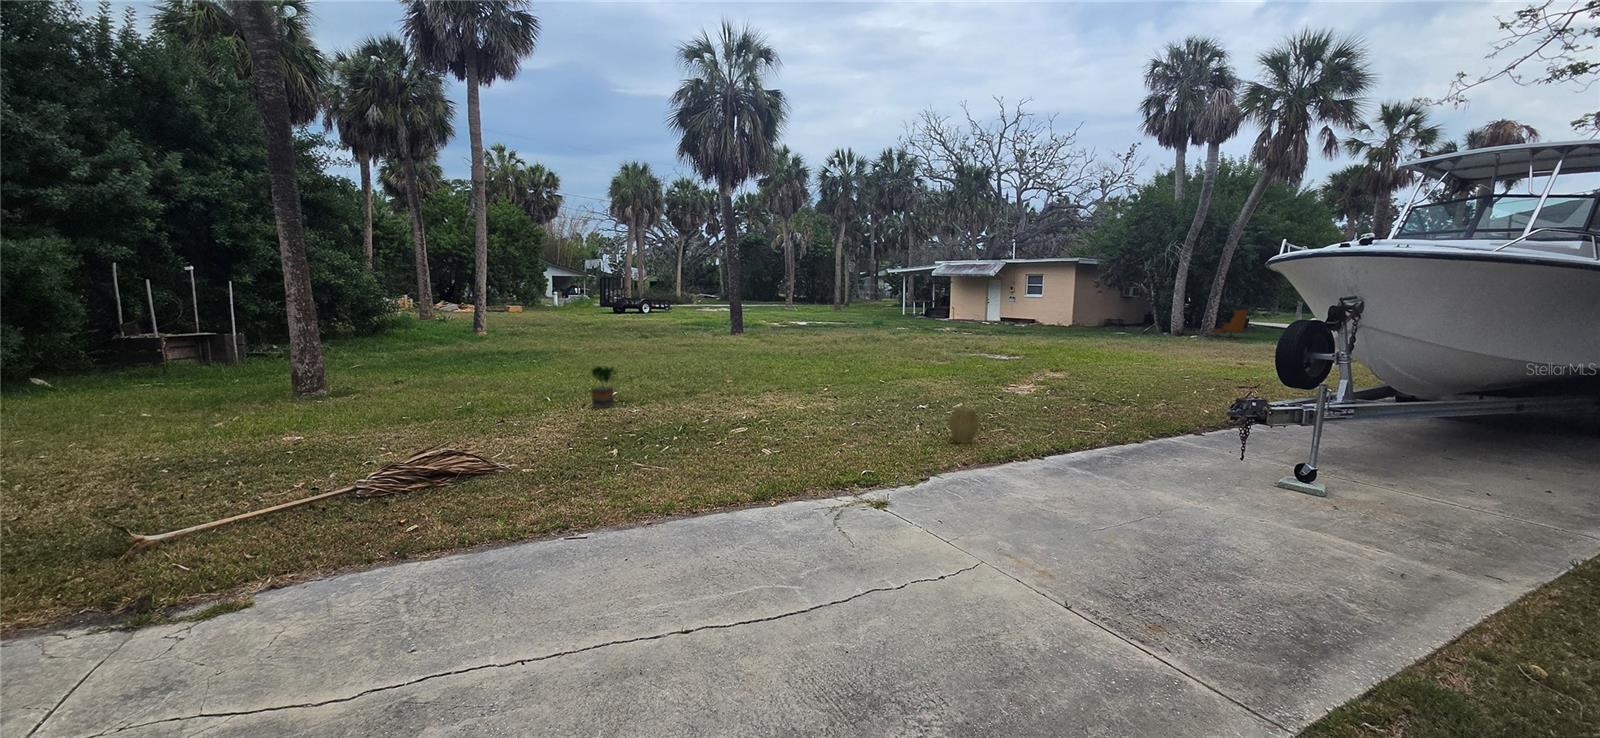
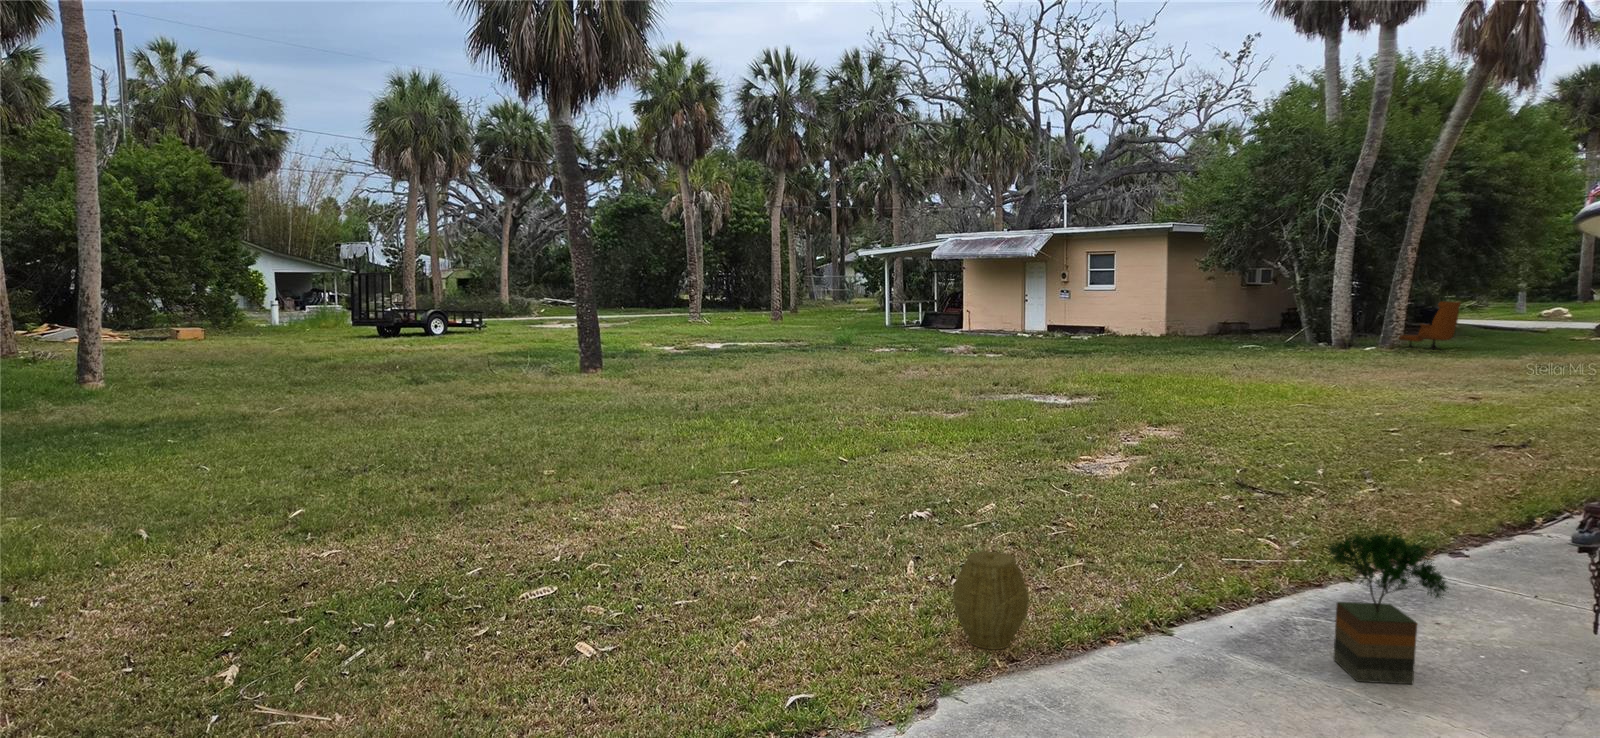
potted tree: present [592,366,616,408] -> present [1328,534,1448,684]

